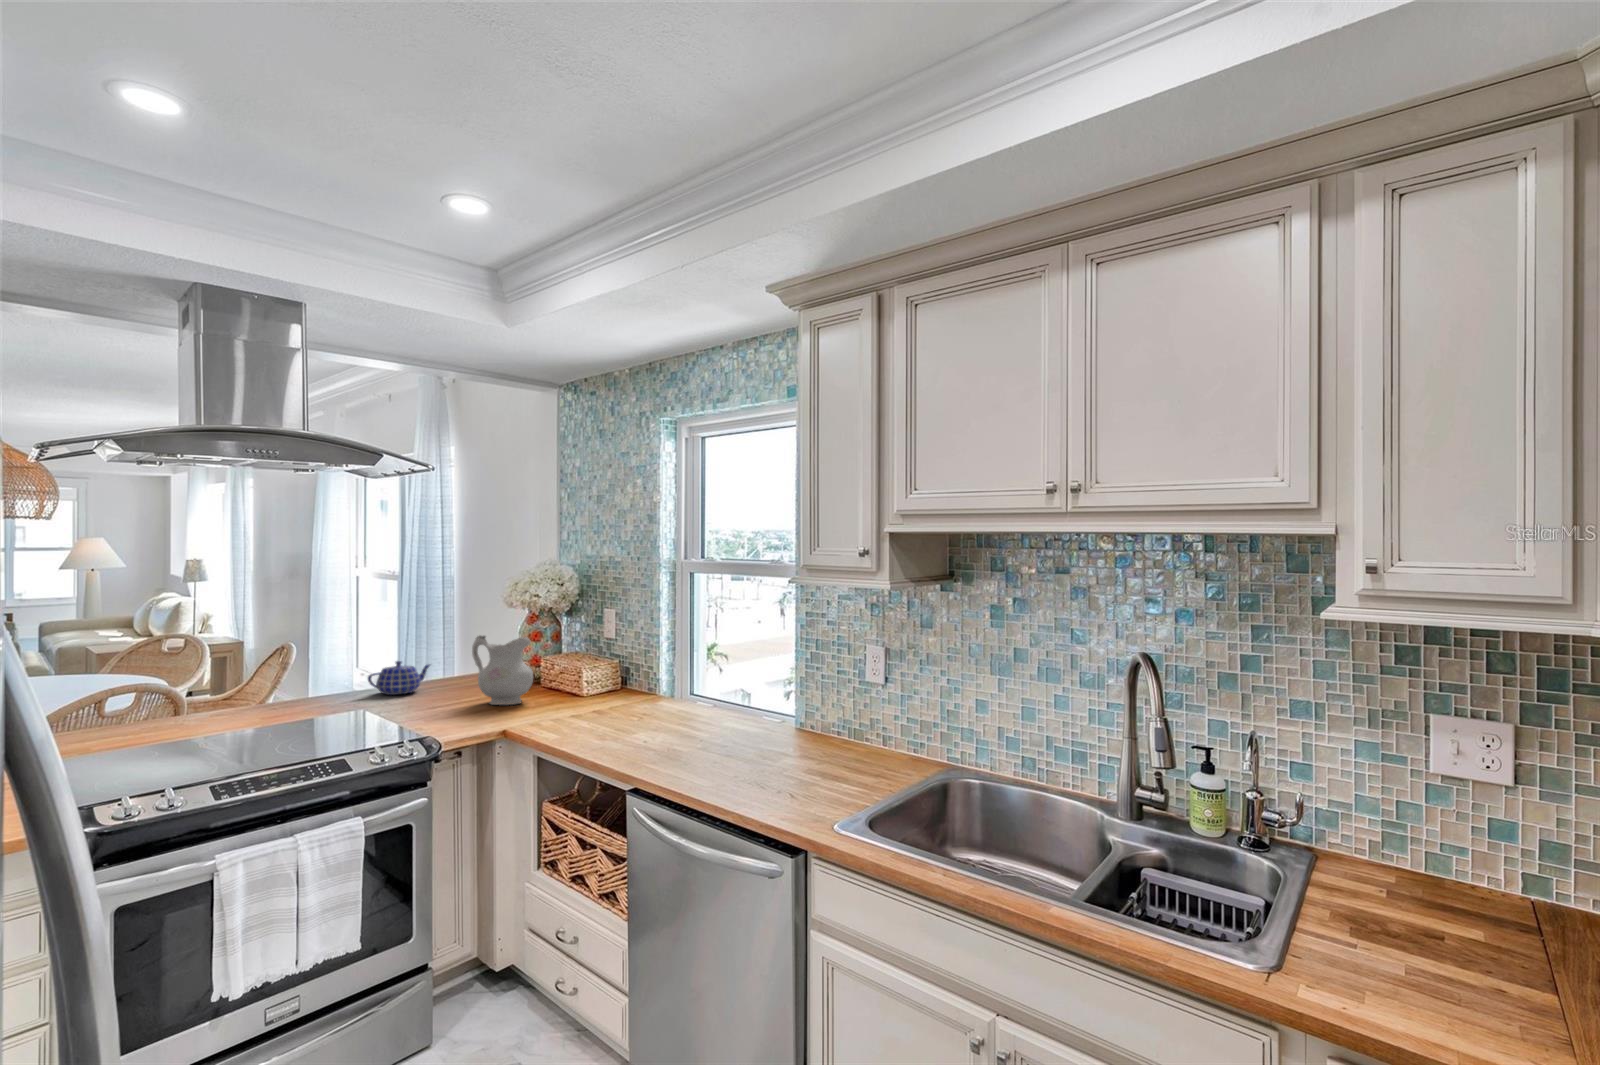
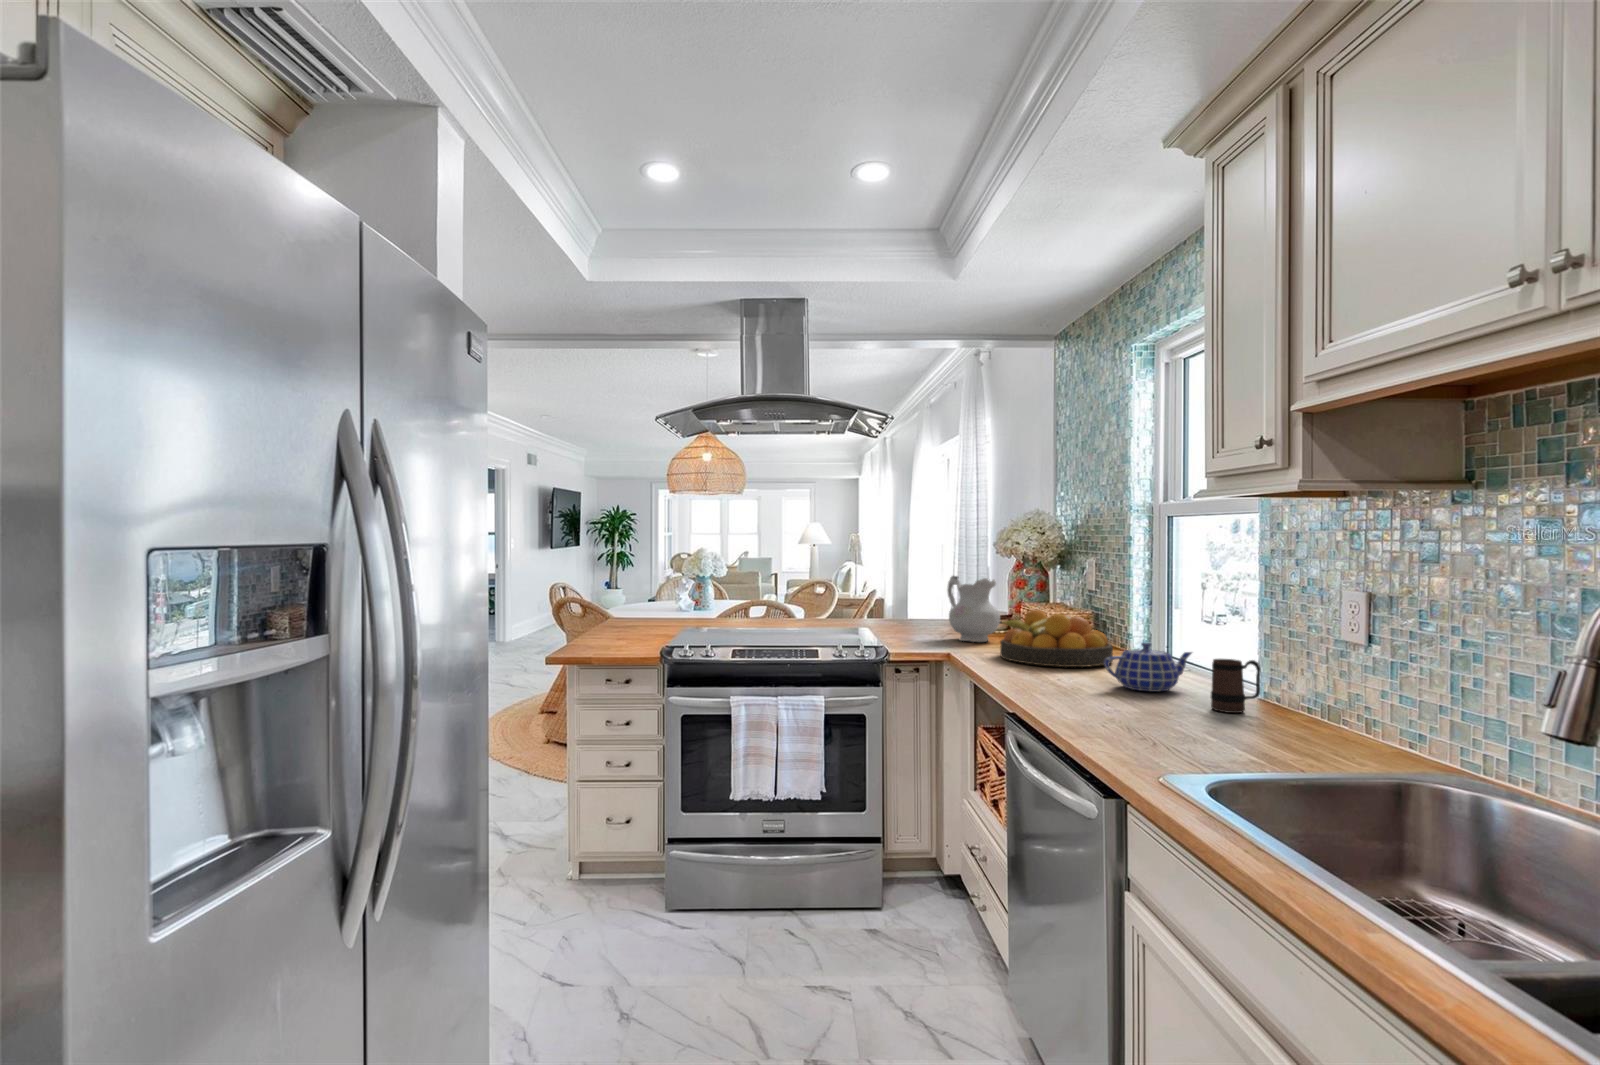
teapot: present [368,661,430,695] -> present [1104,642,1192,692]
fruit bowl: none [556,668,663,724] -> present [999,610,1113,667]
mug: none [781,702,813,746] -> present [1211,659,1261,713]

